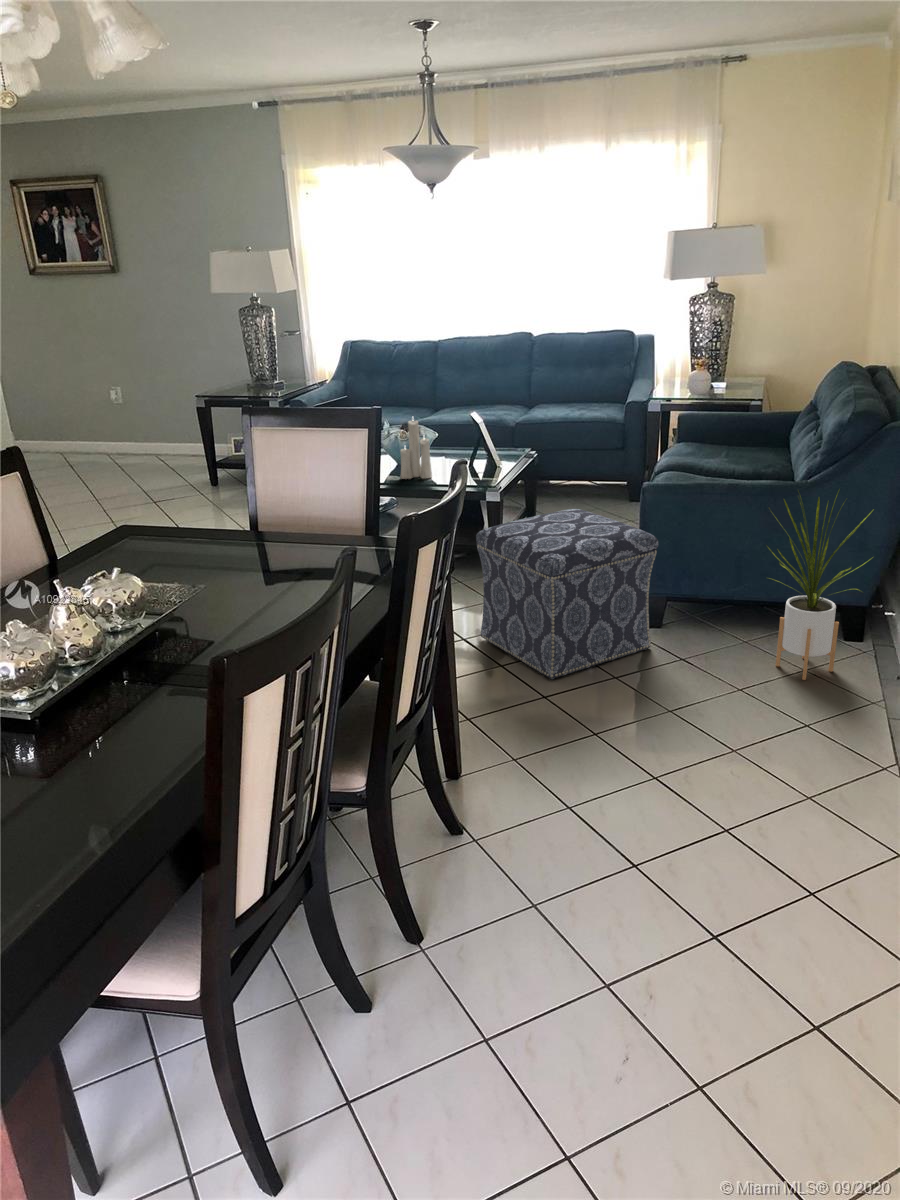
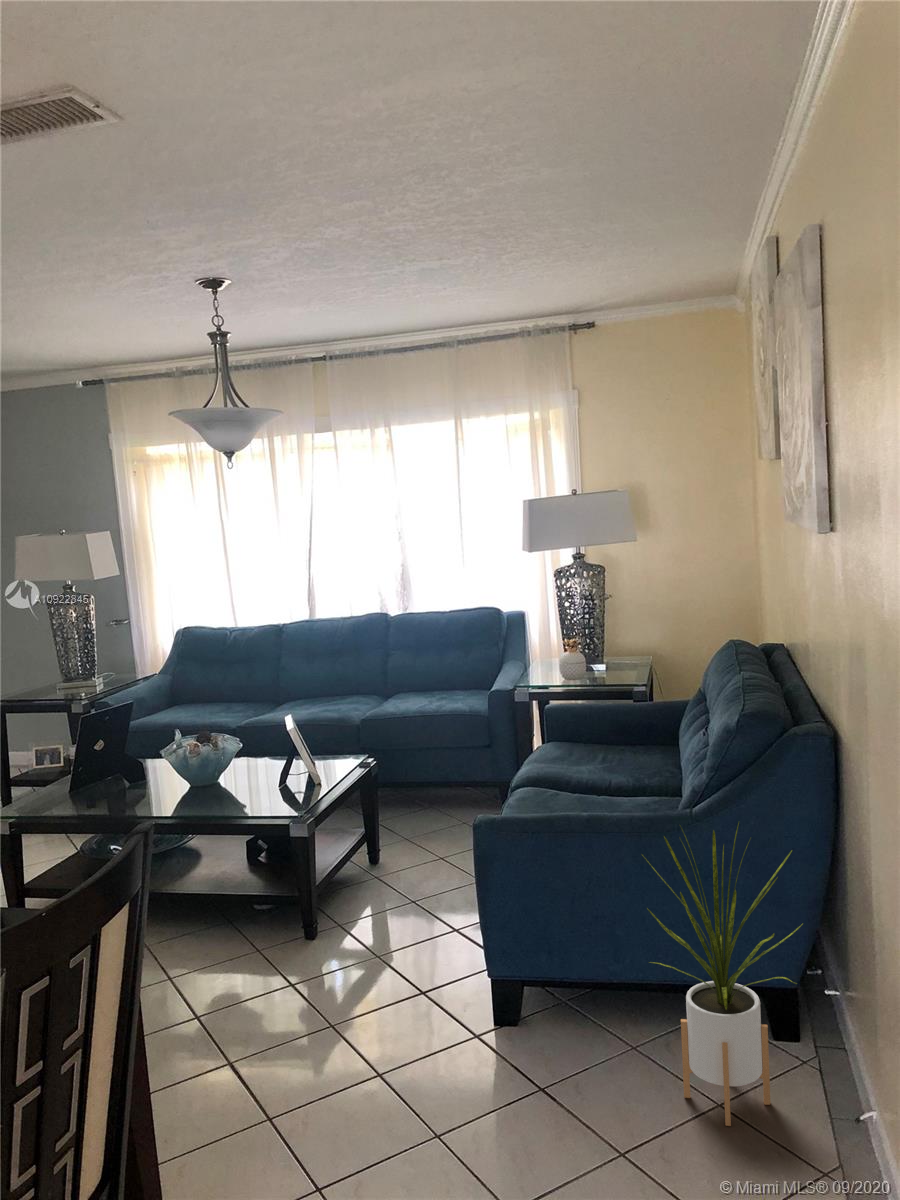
candle: present [400,420,432,479] -> none [179,718,224,810]
ottoman: present [476,509,658,679] -> none [233,853,500,1148]

